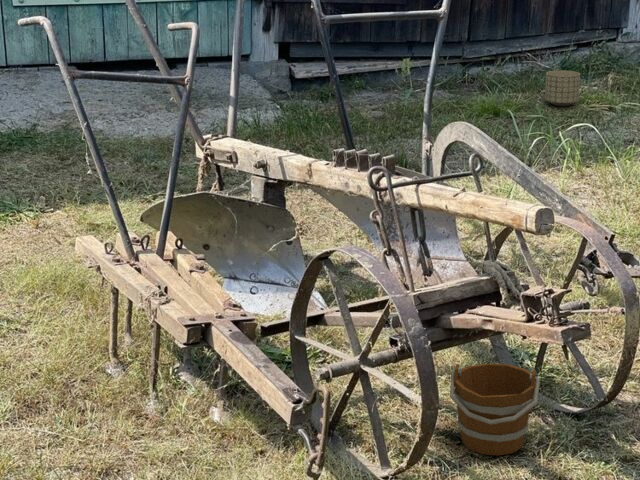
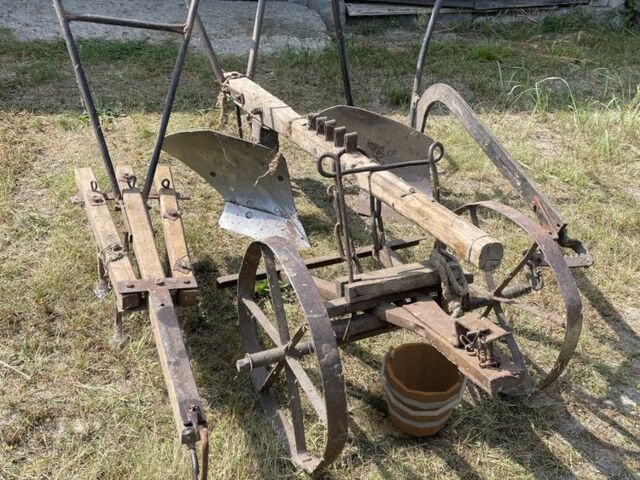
planter: present [545,70,580,106] -> none [528,27,558,56]

